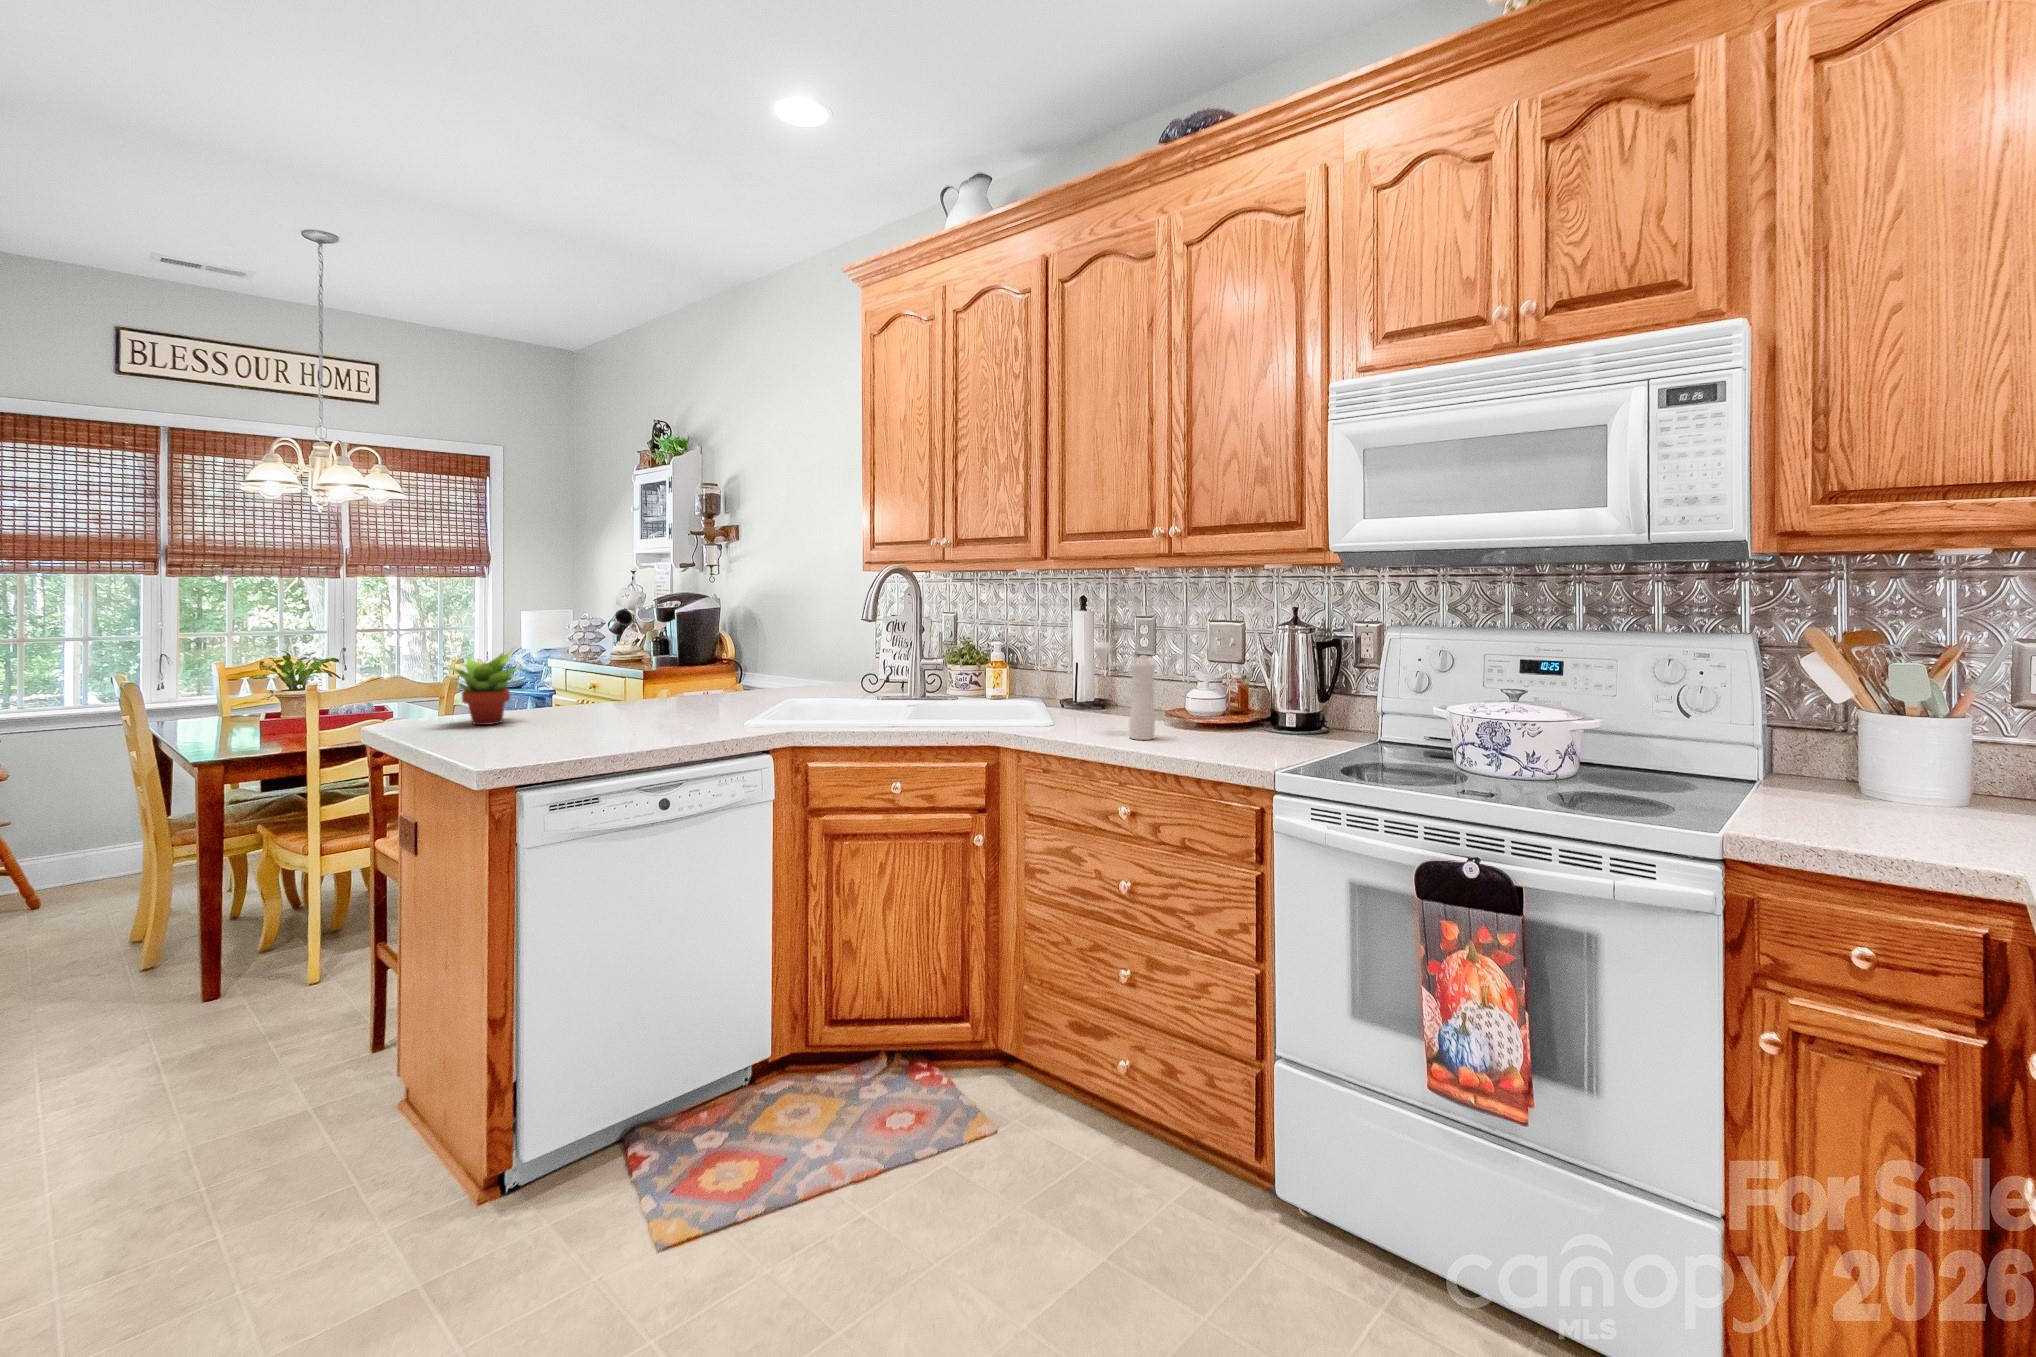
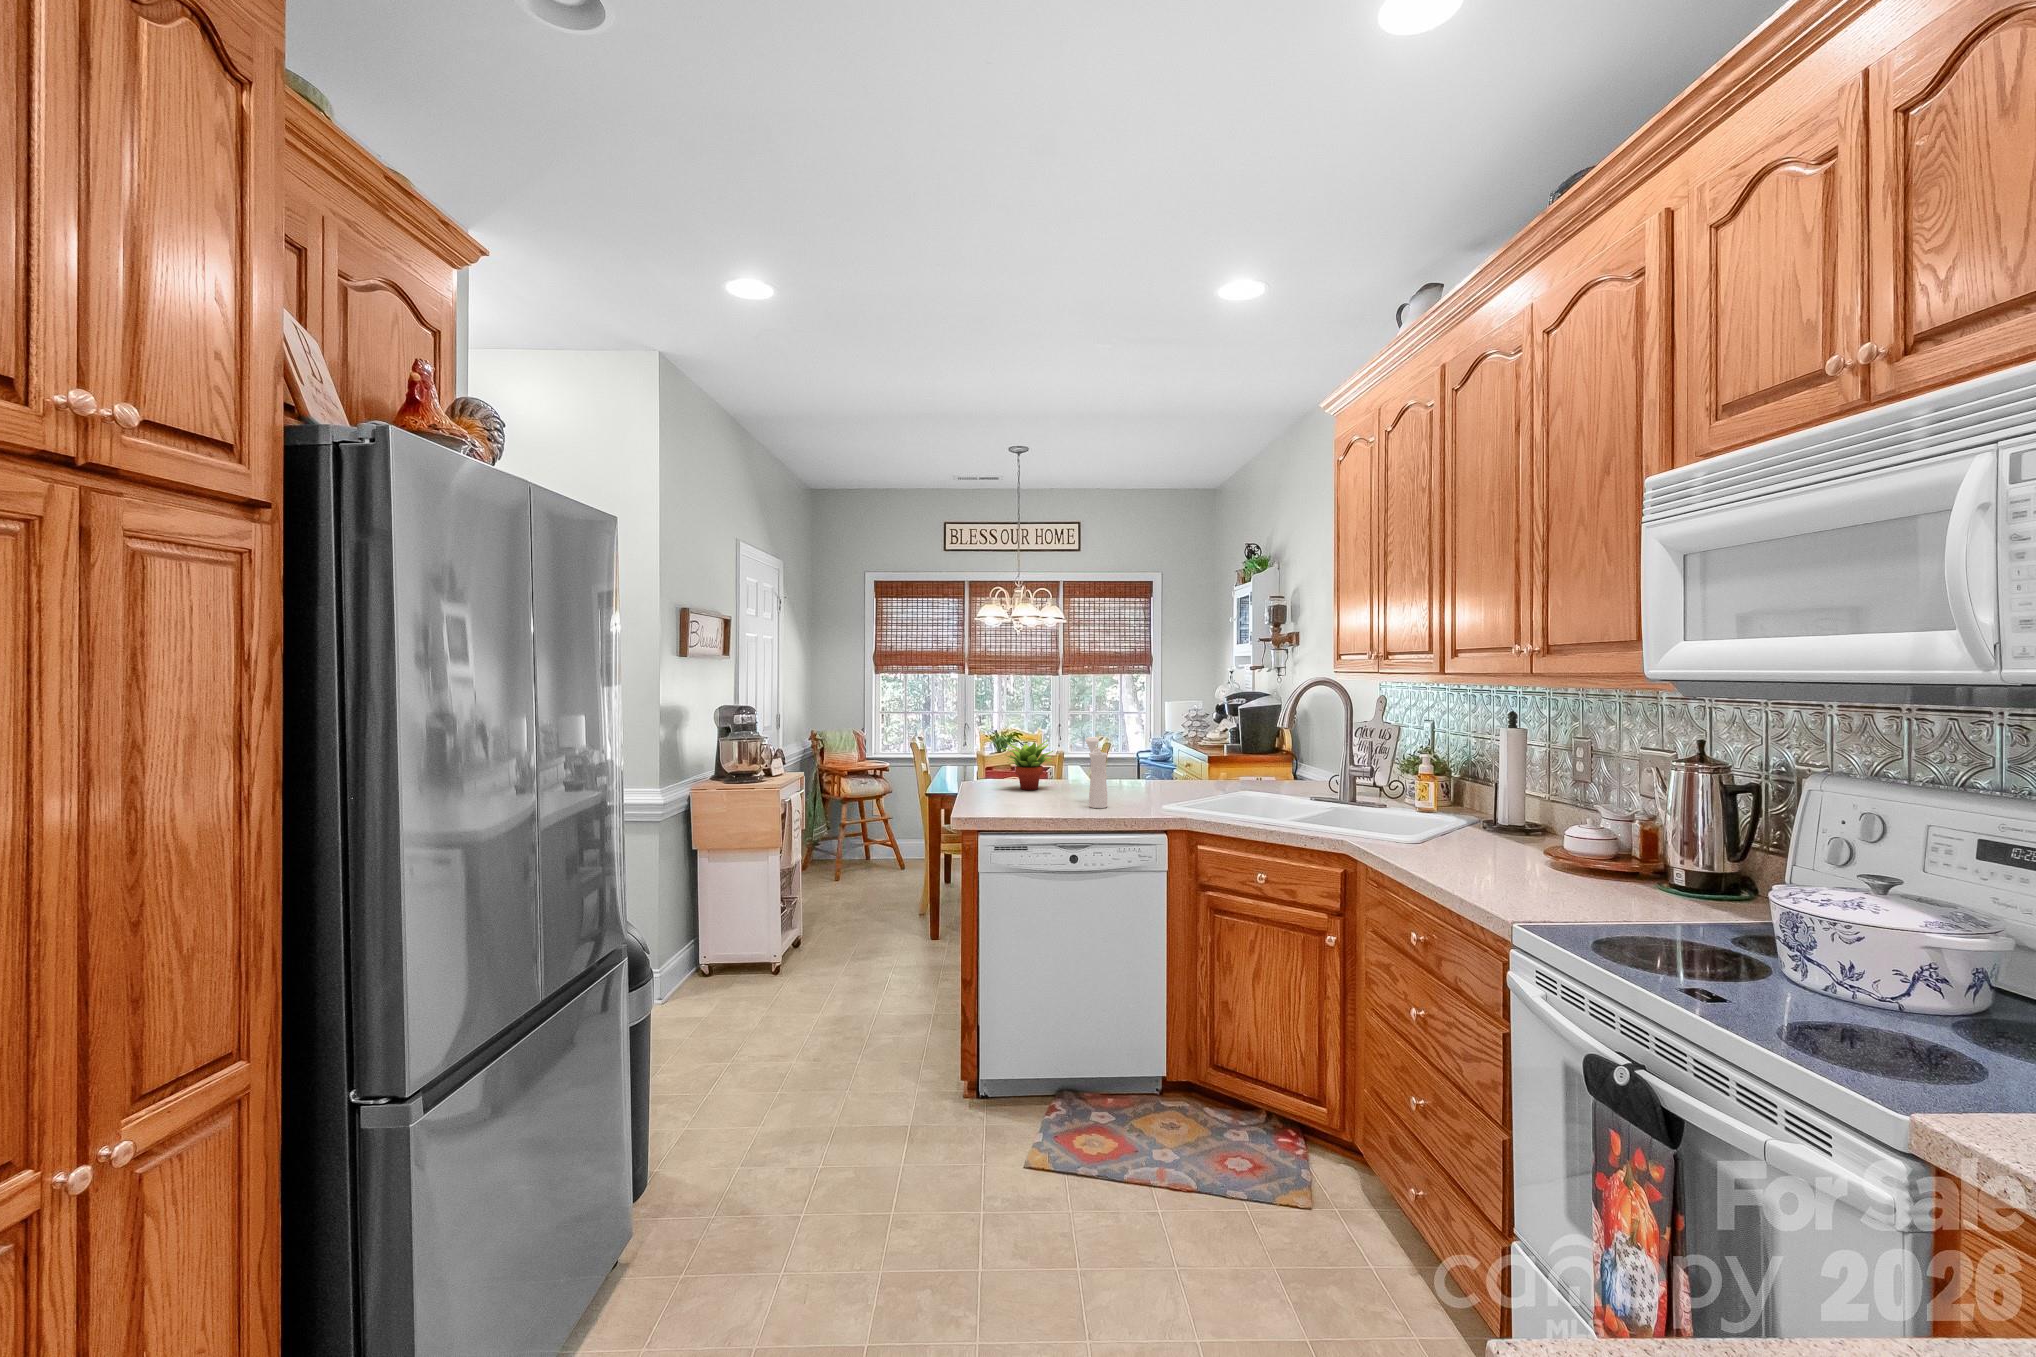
pepper mill: present [1093,642,1156,740] -> present [1086,737,1108,808]

